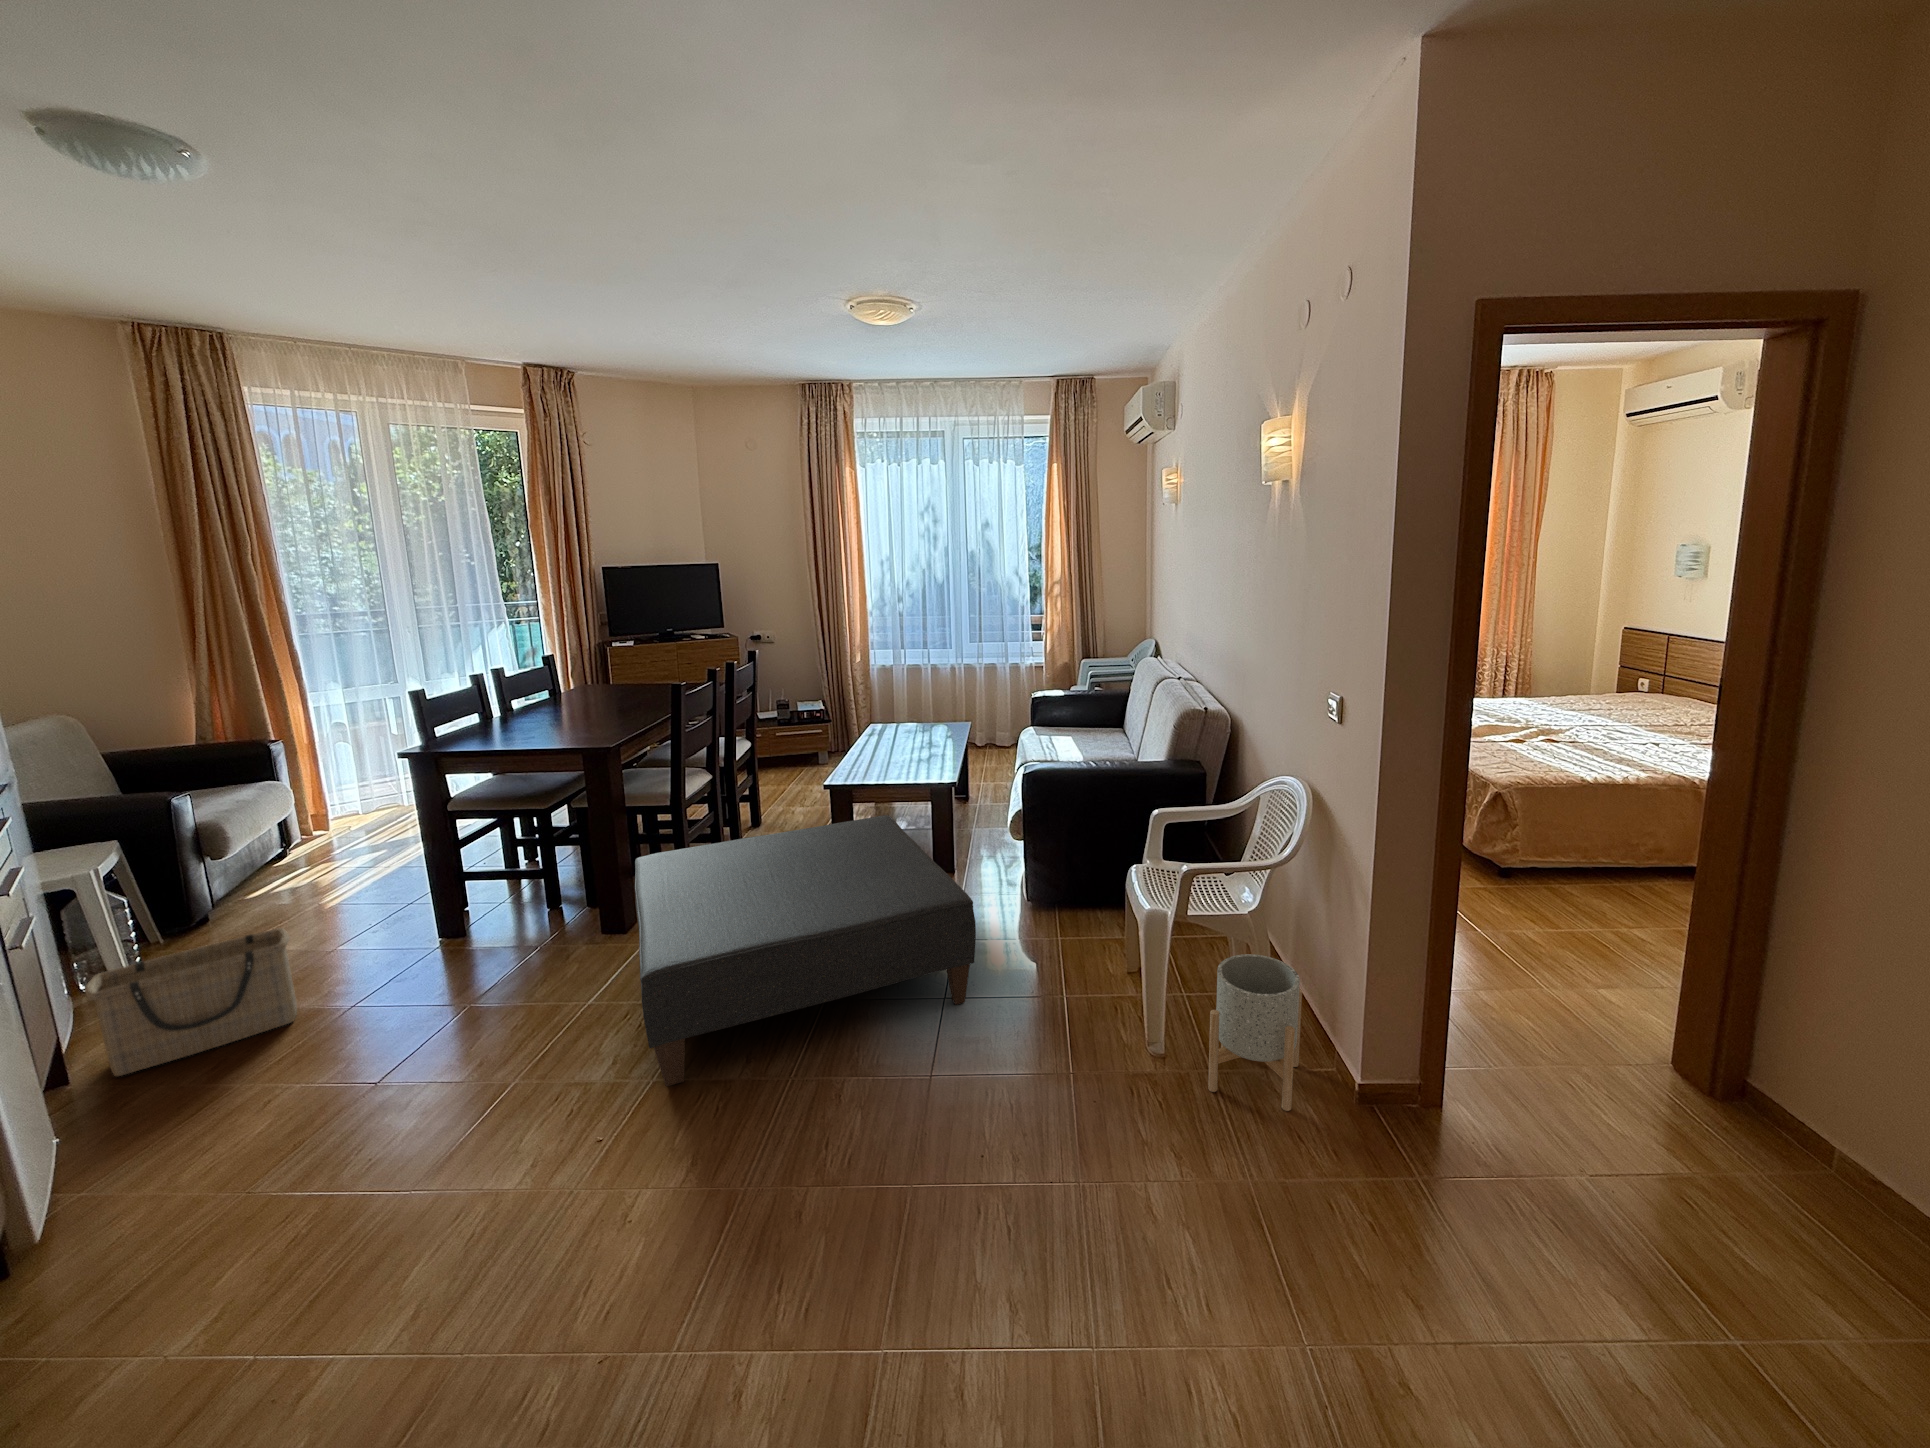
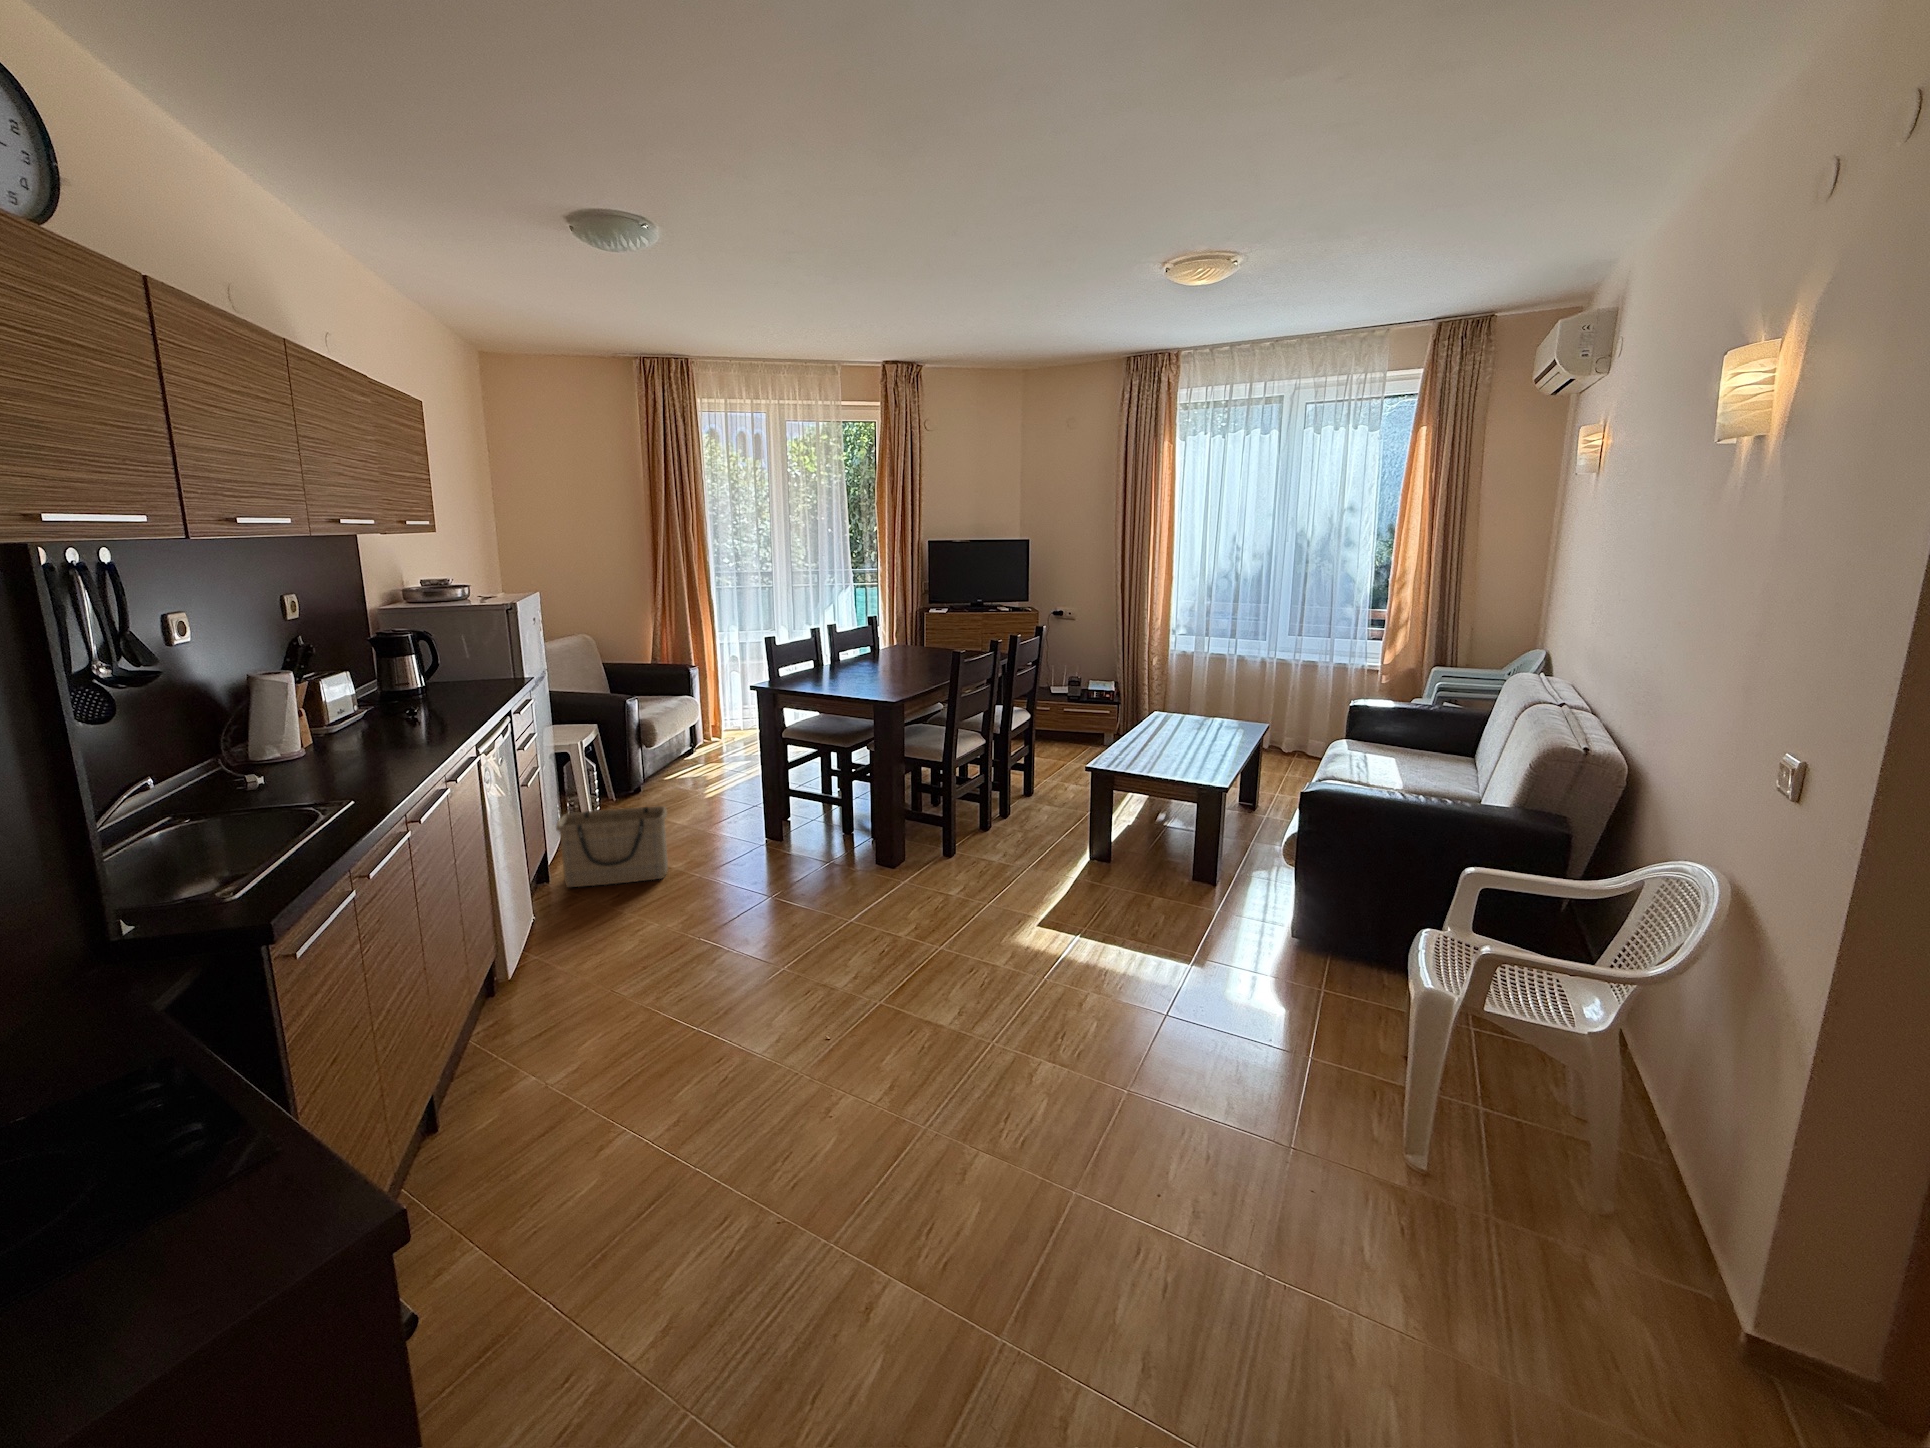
ottoman: present [635,815,976,1086] -> none [873,804,1217,1037]
planter: present [1208,954,1302,1111] -> none [1517,1108,1717,1368]

